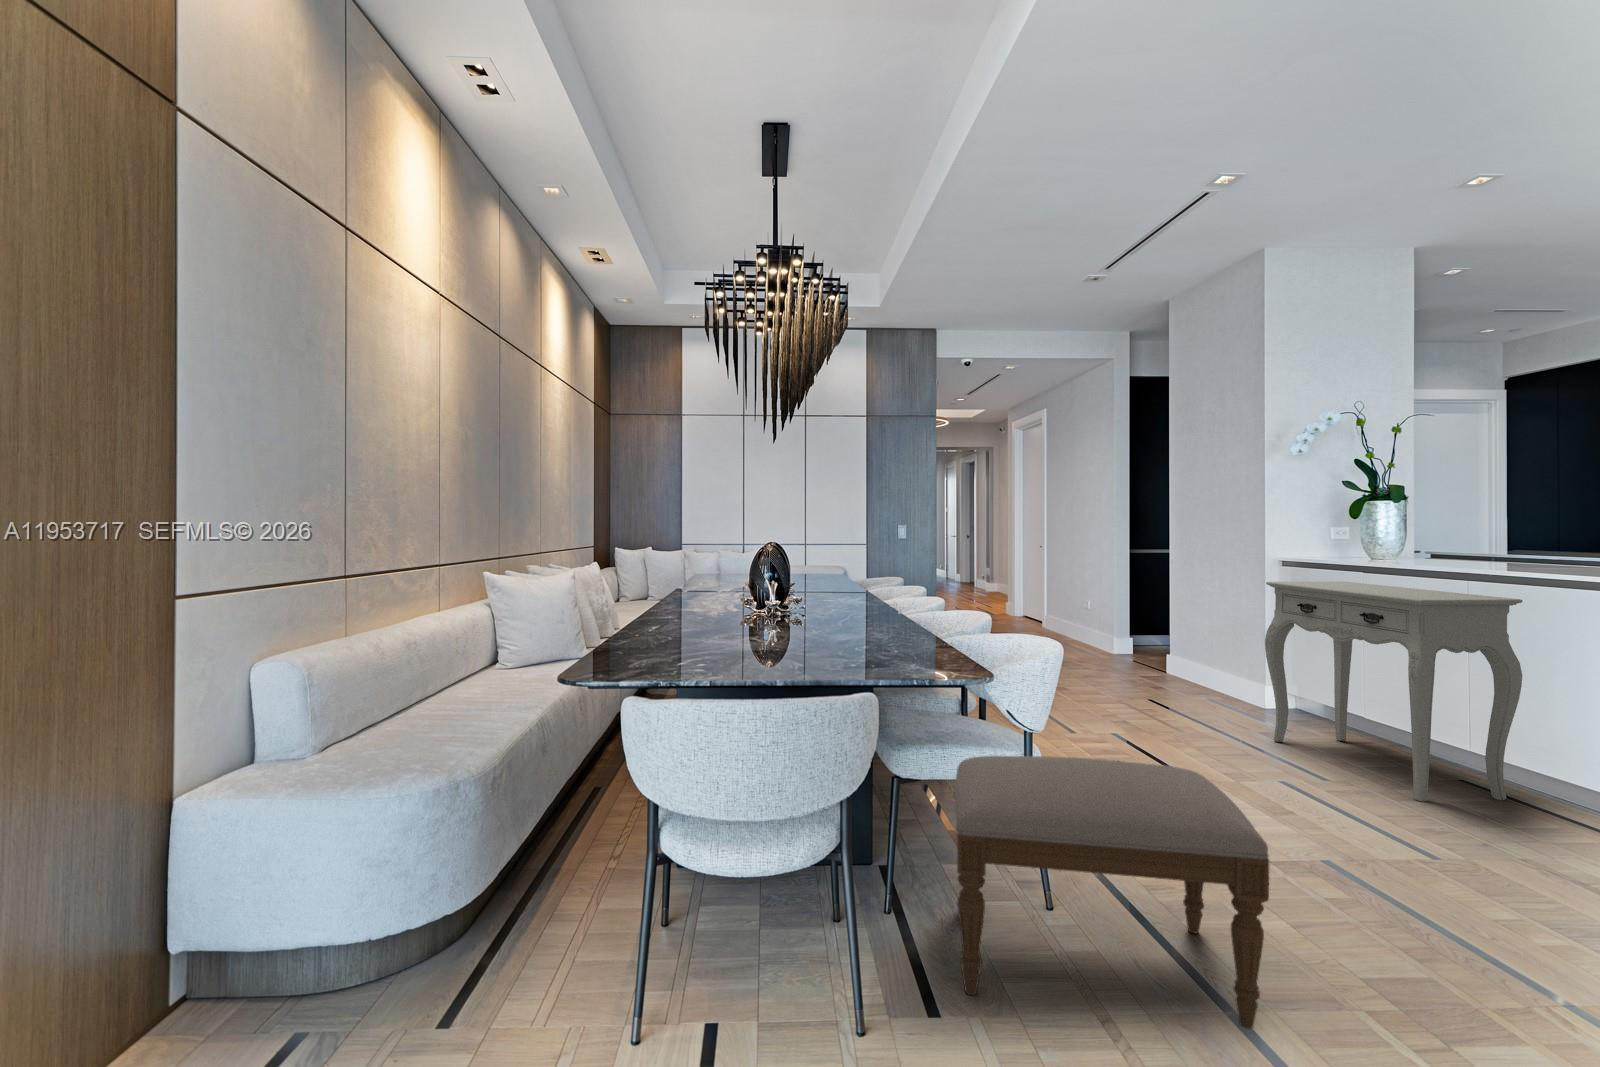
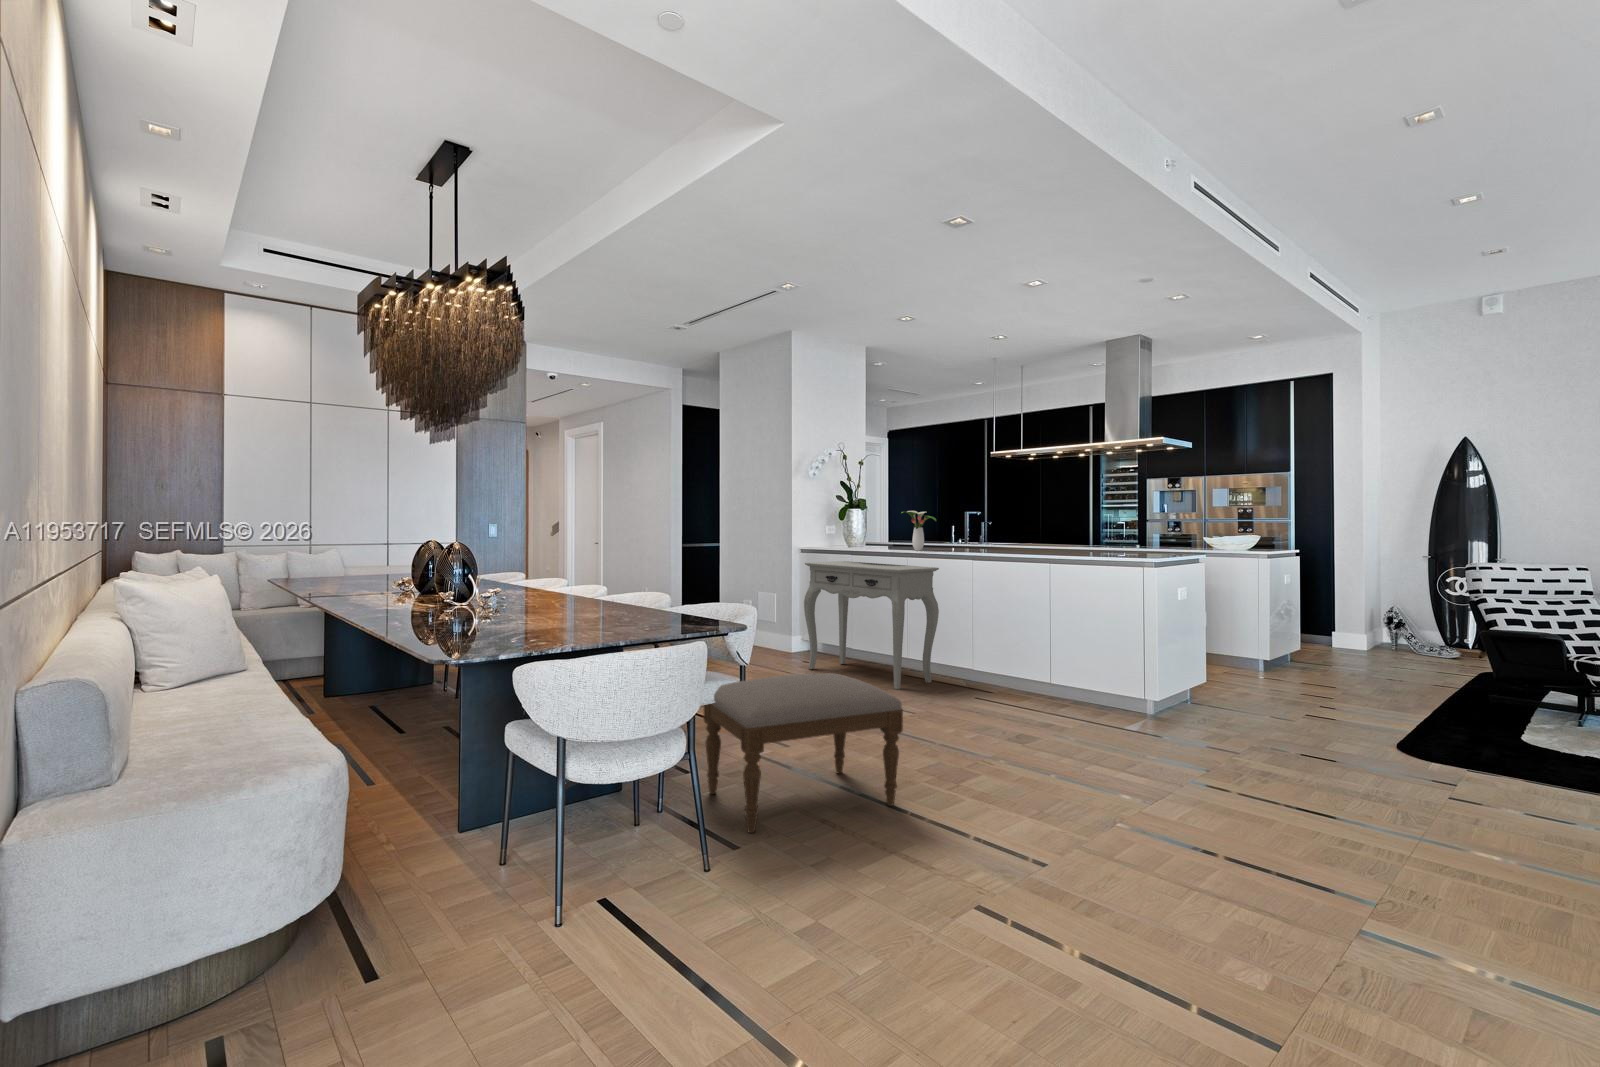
flower arrangement: none [1464,500,1543,568] -> present [901,511,936,551]

